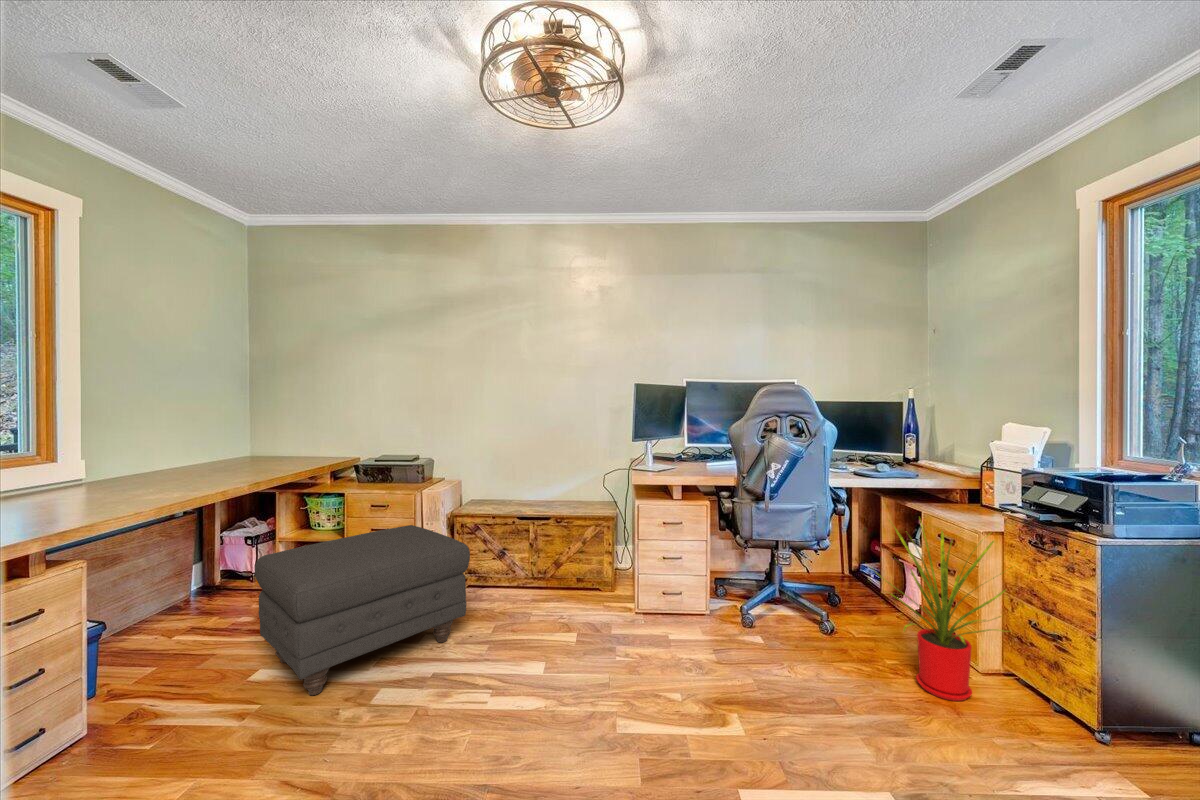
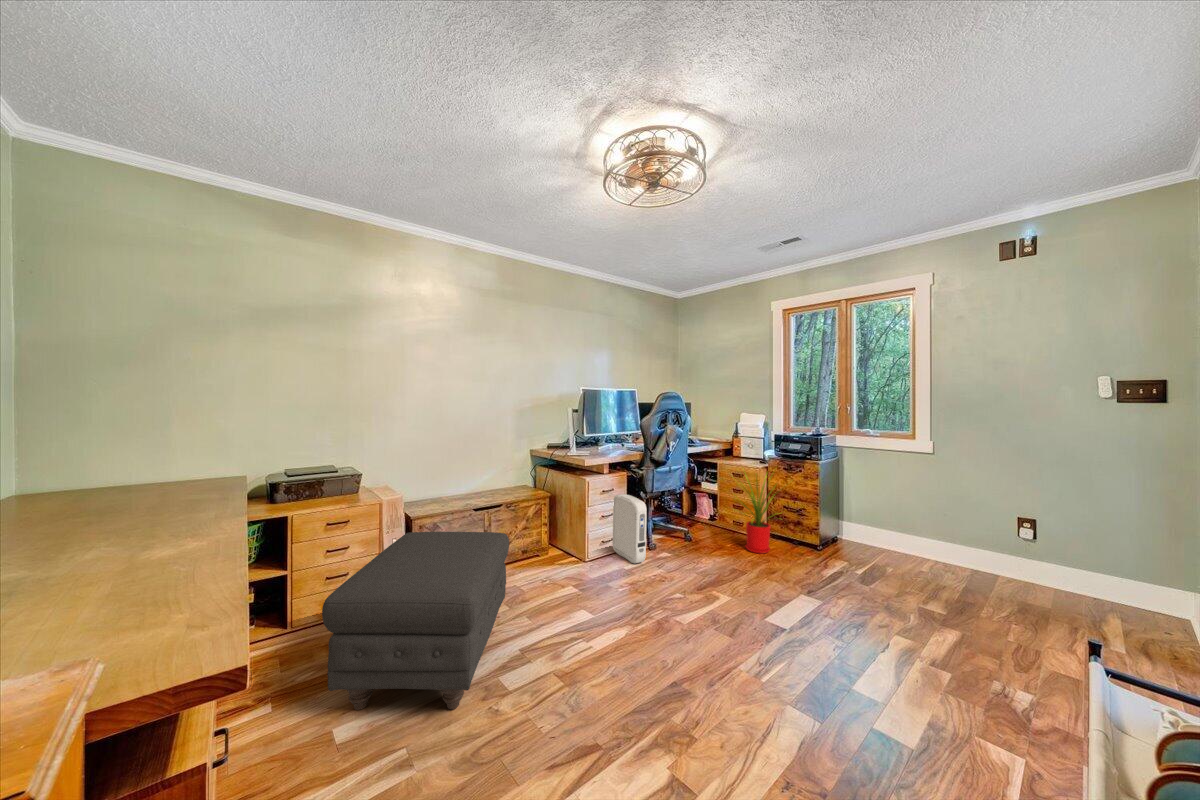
air purifier: none [686,533,707,636] -> present [613,494,647,563]

